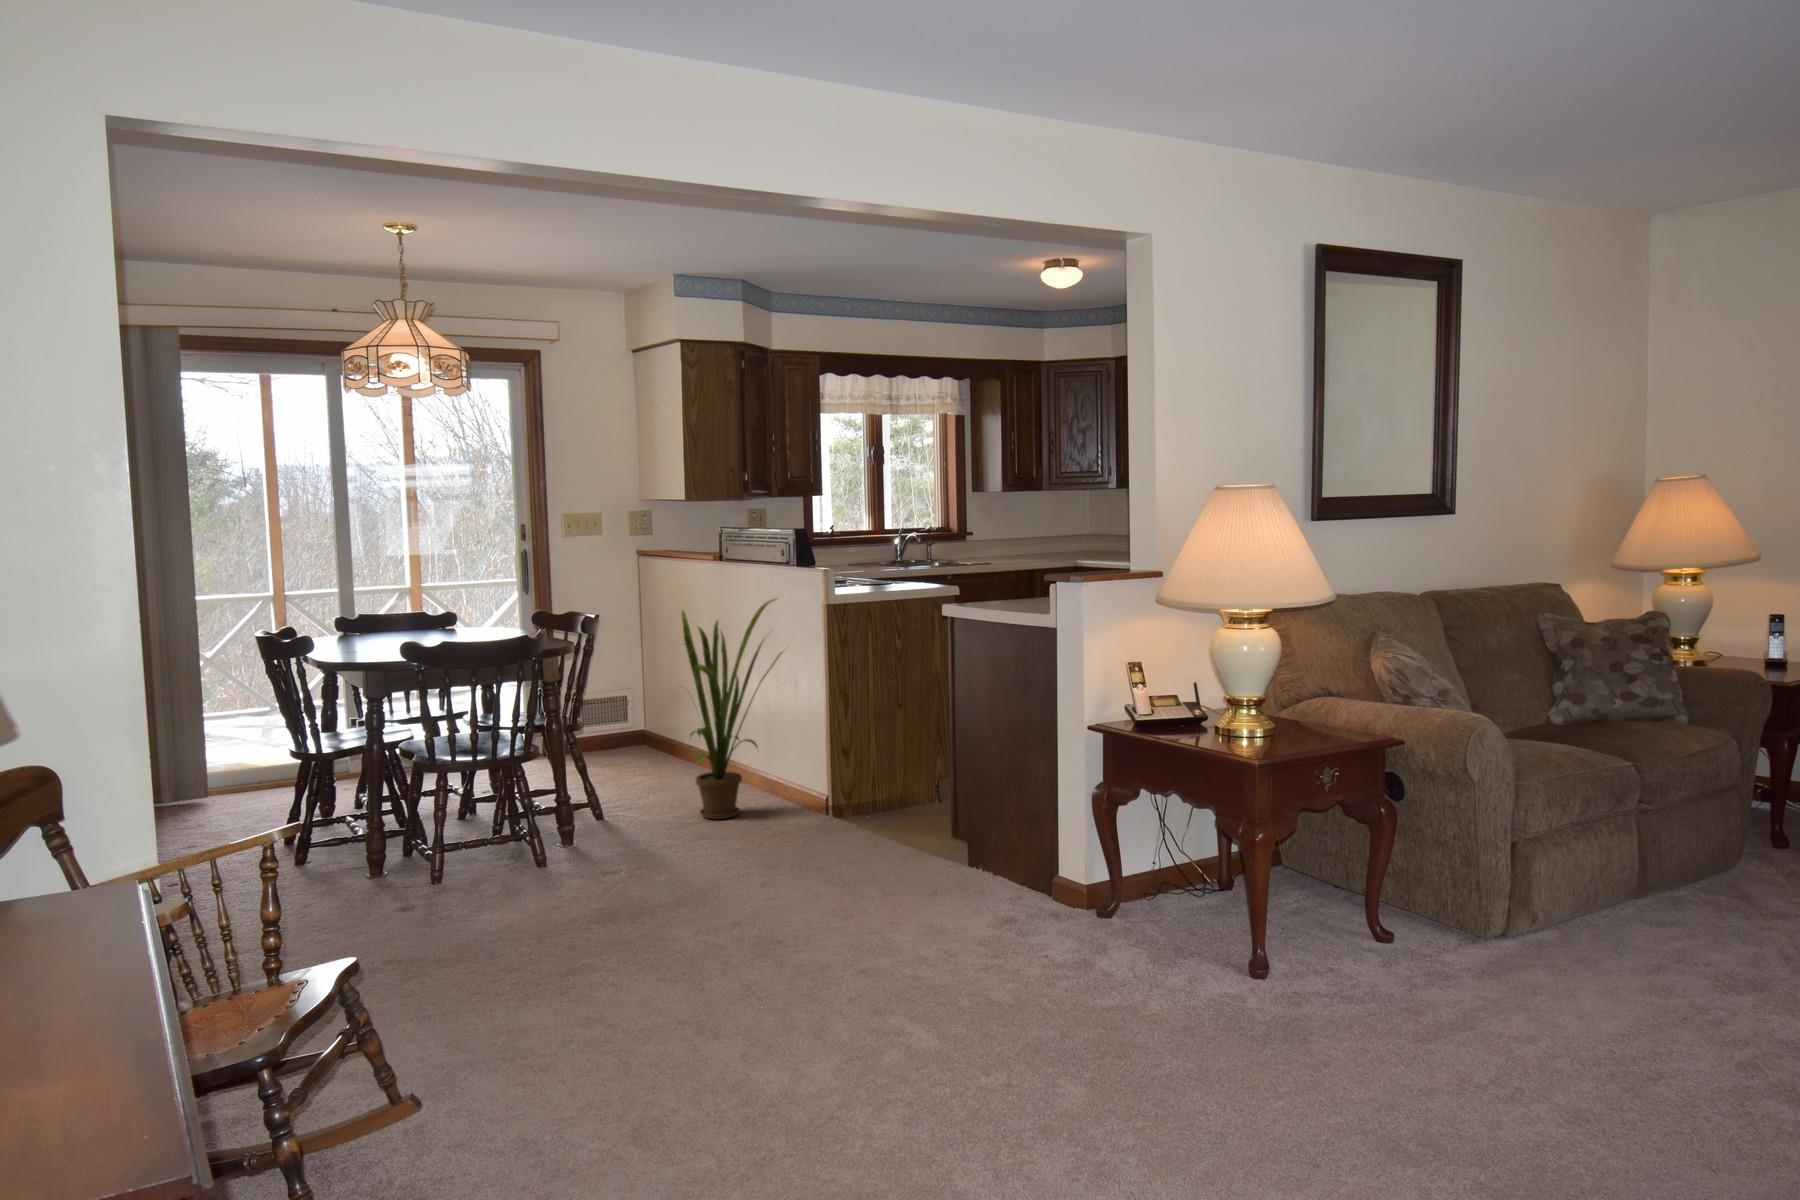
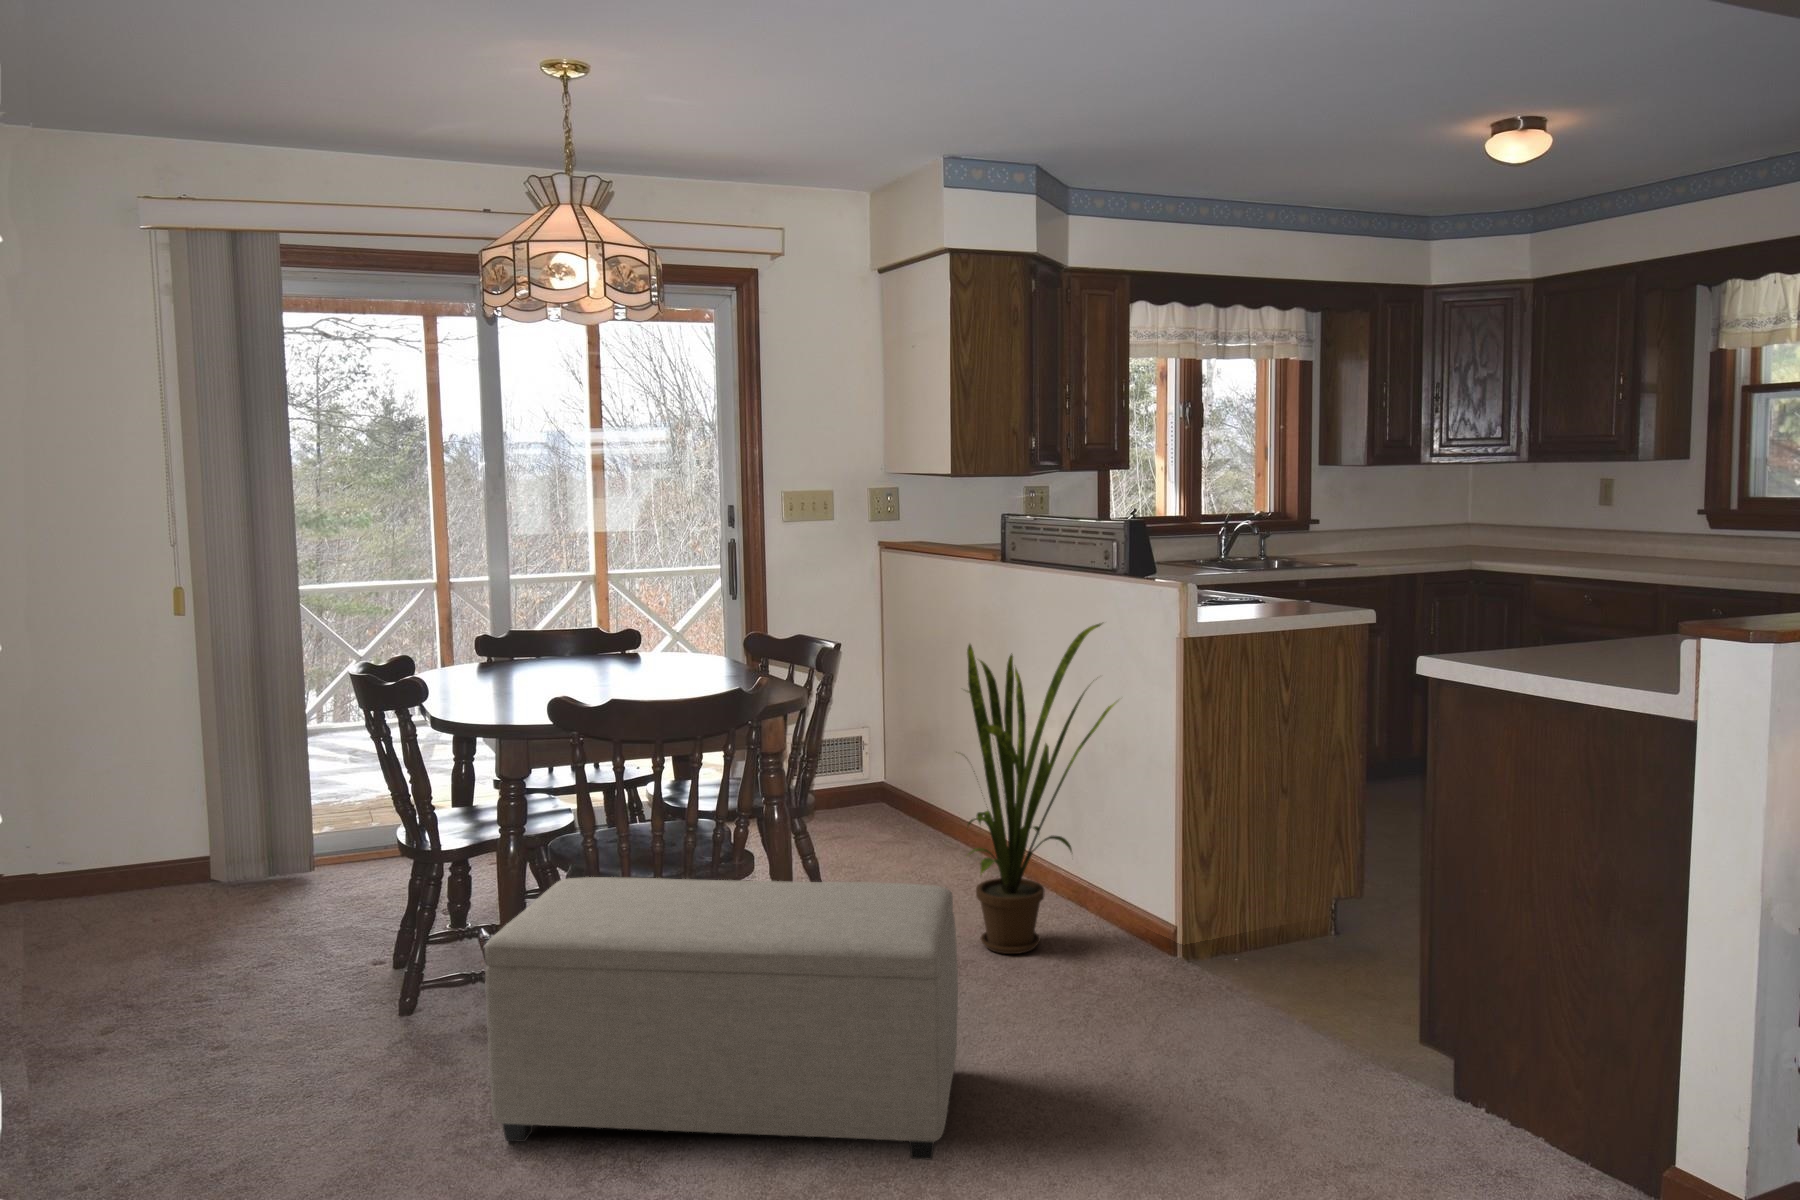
ottoman: none [368,754,671,916] -> present [485,877,958,1160]

